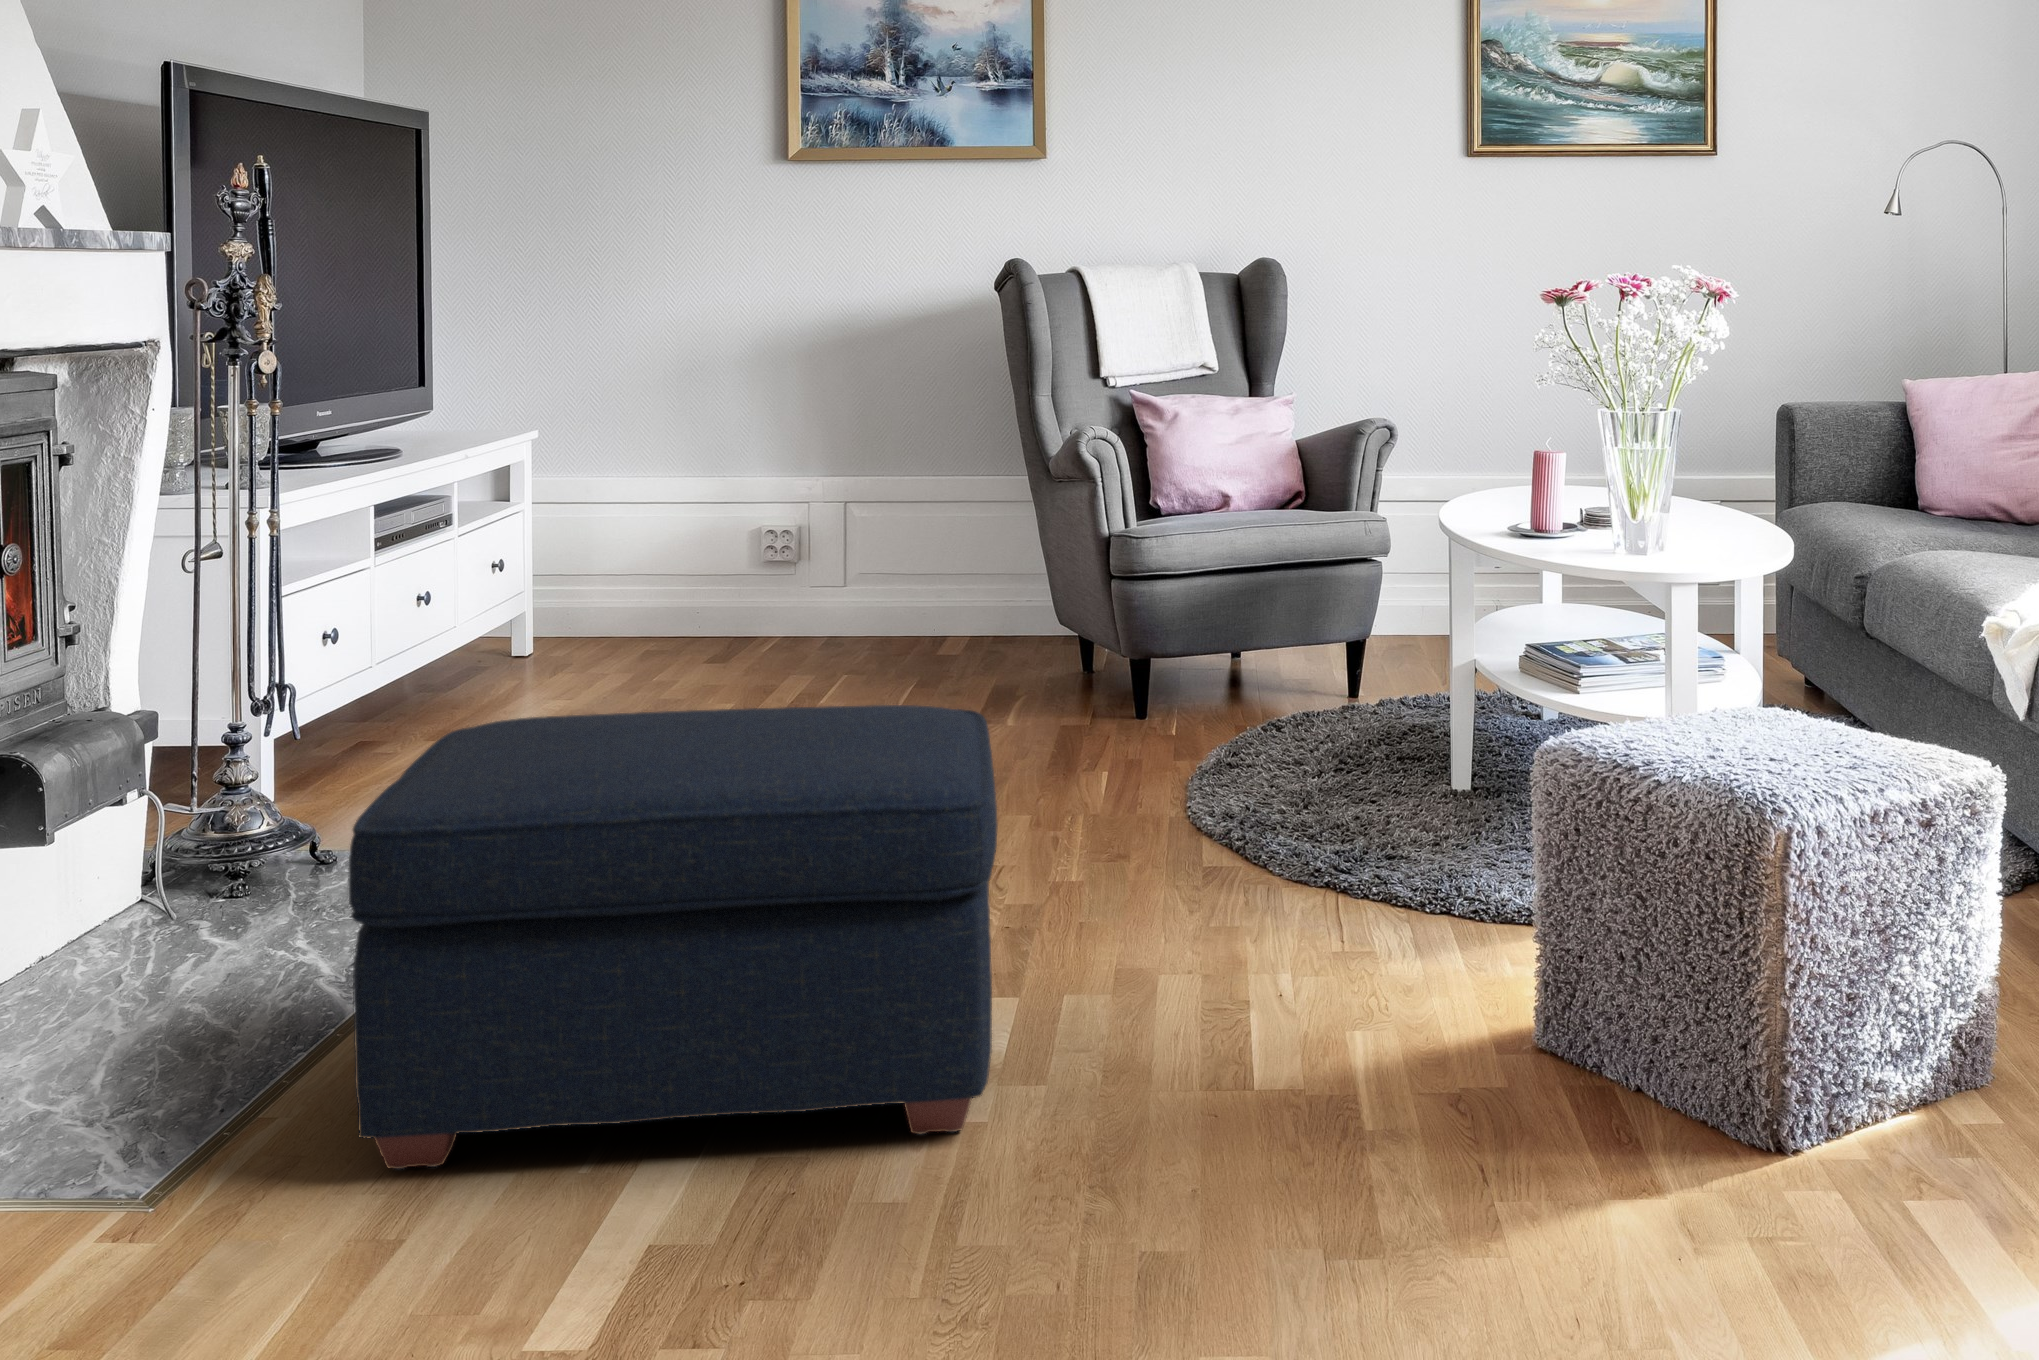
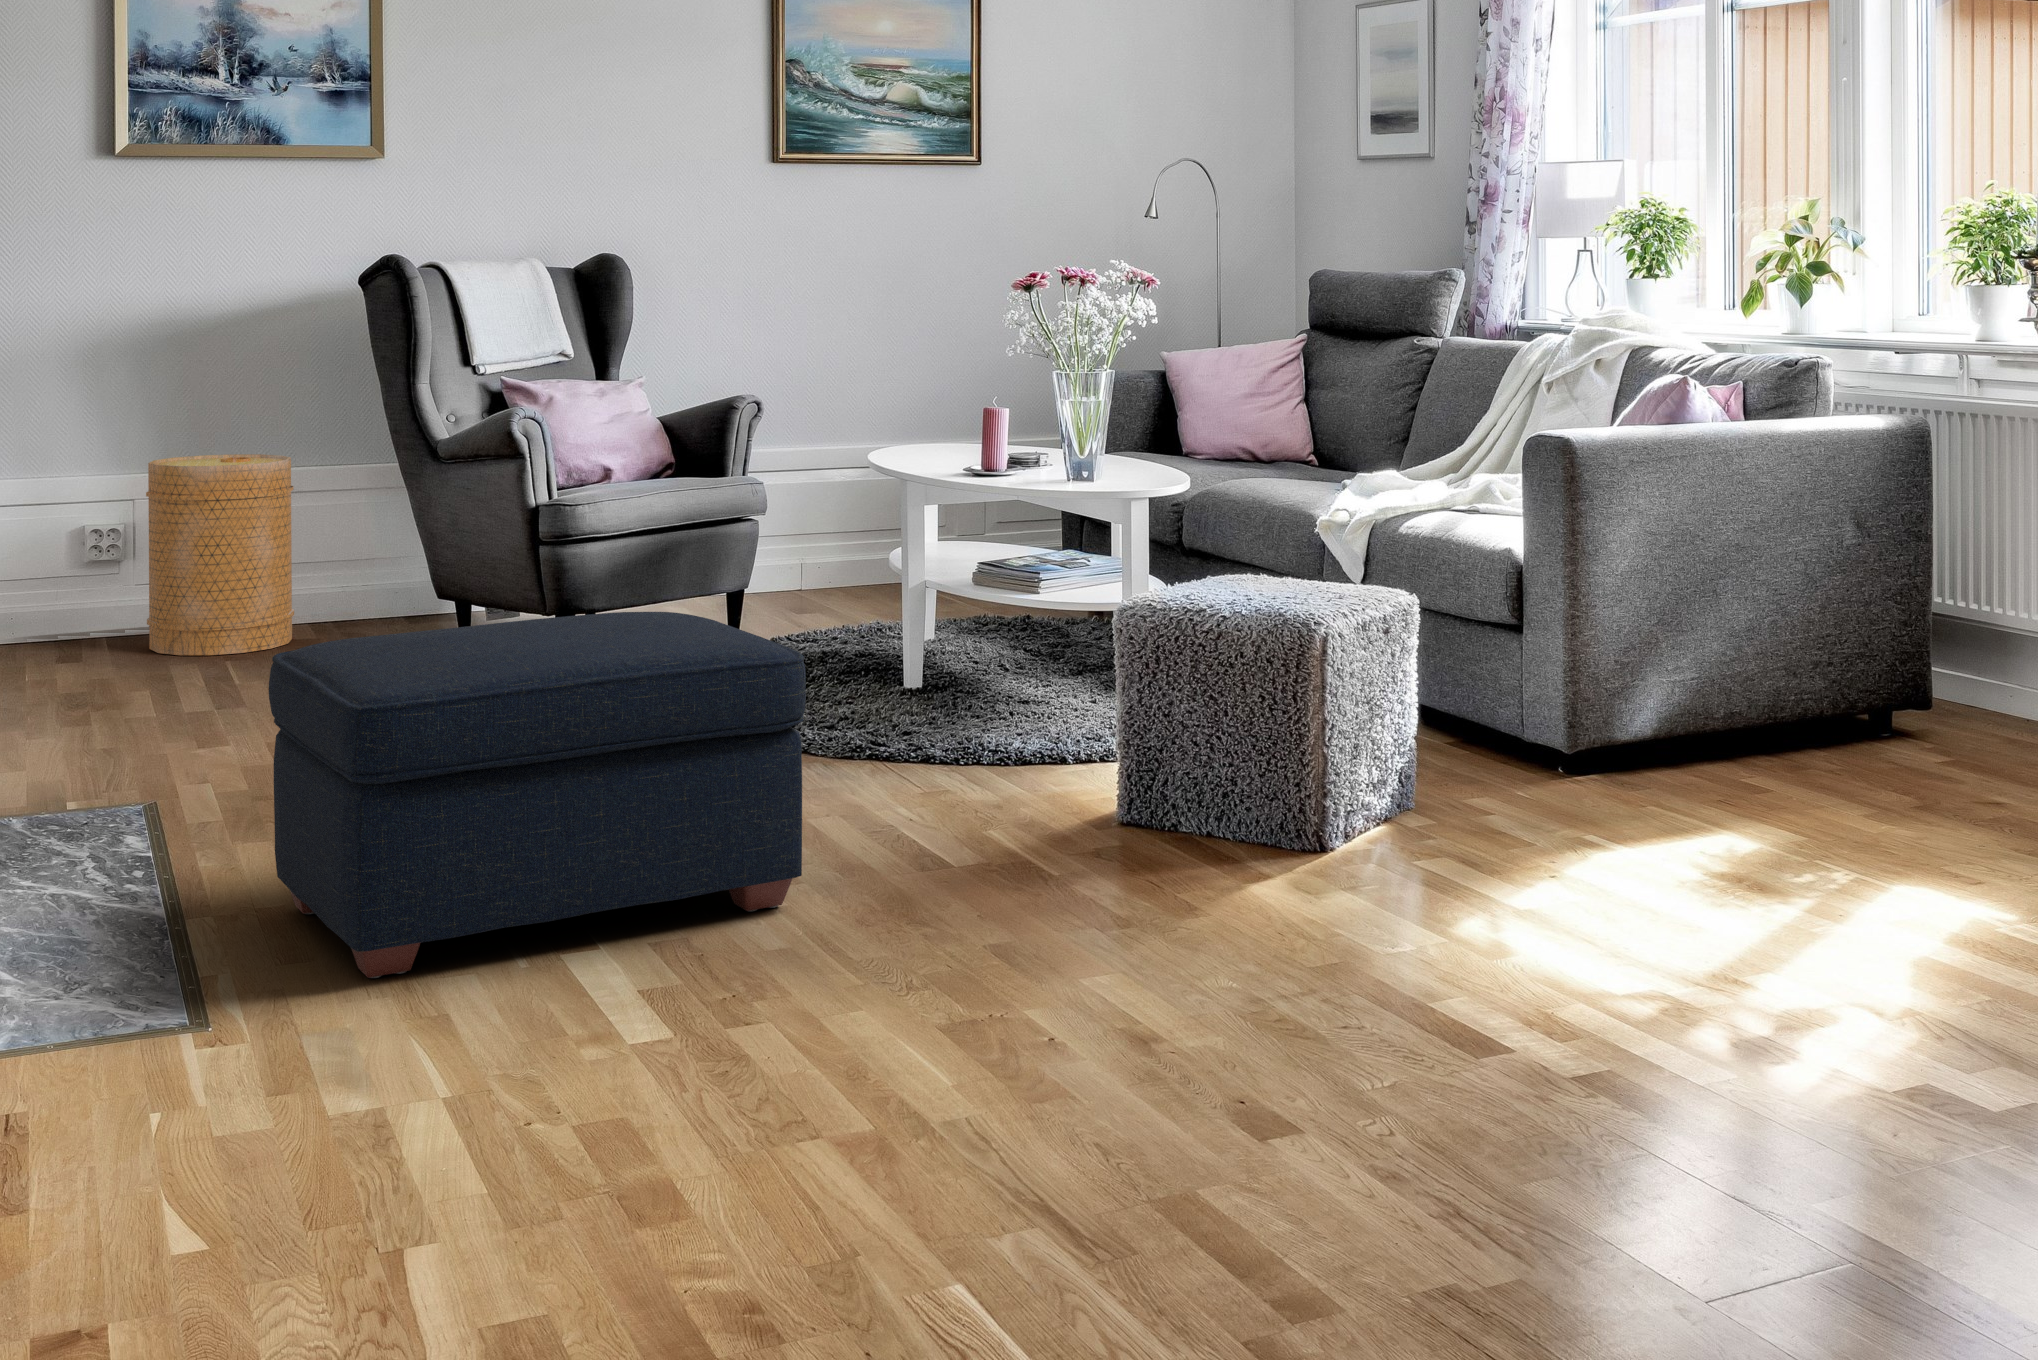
basket: none [796,461,937,668] -> present [146,454,294,655]

